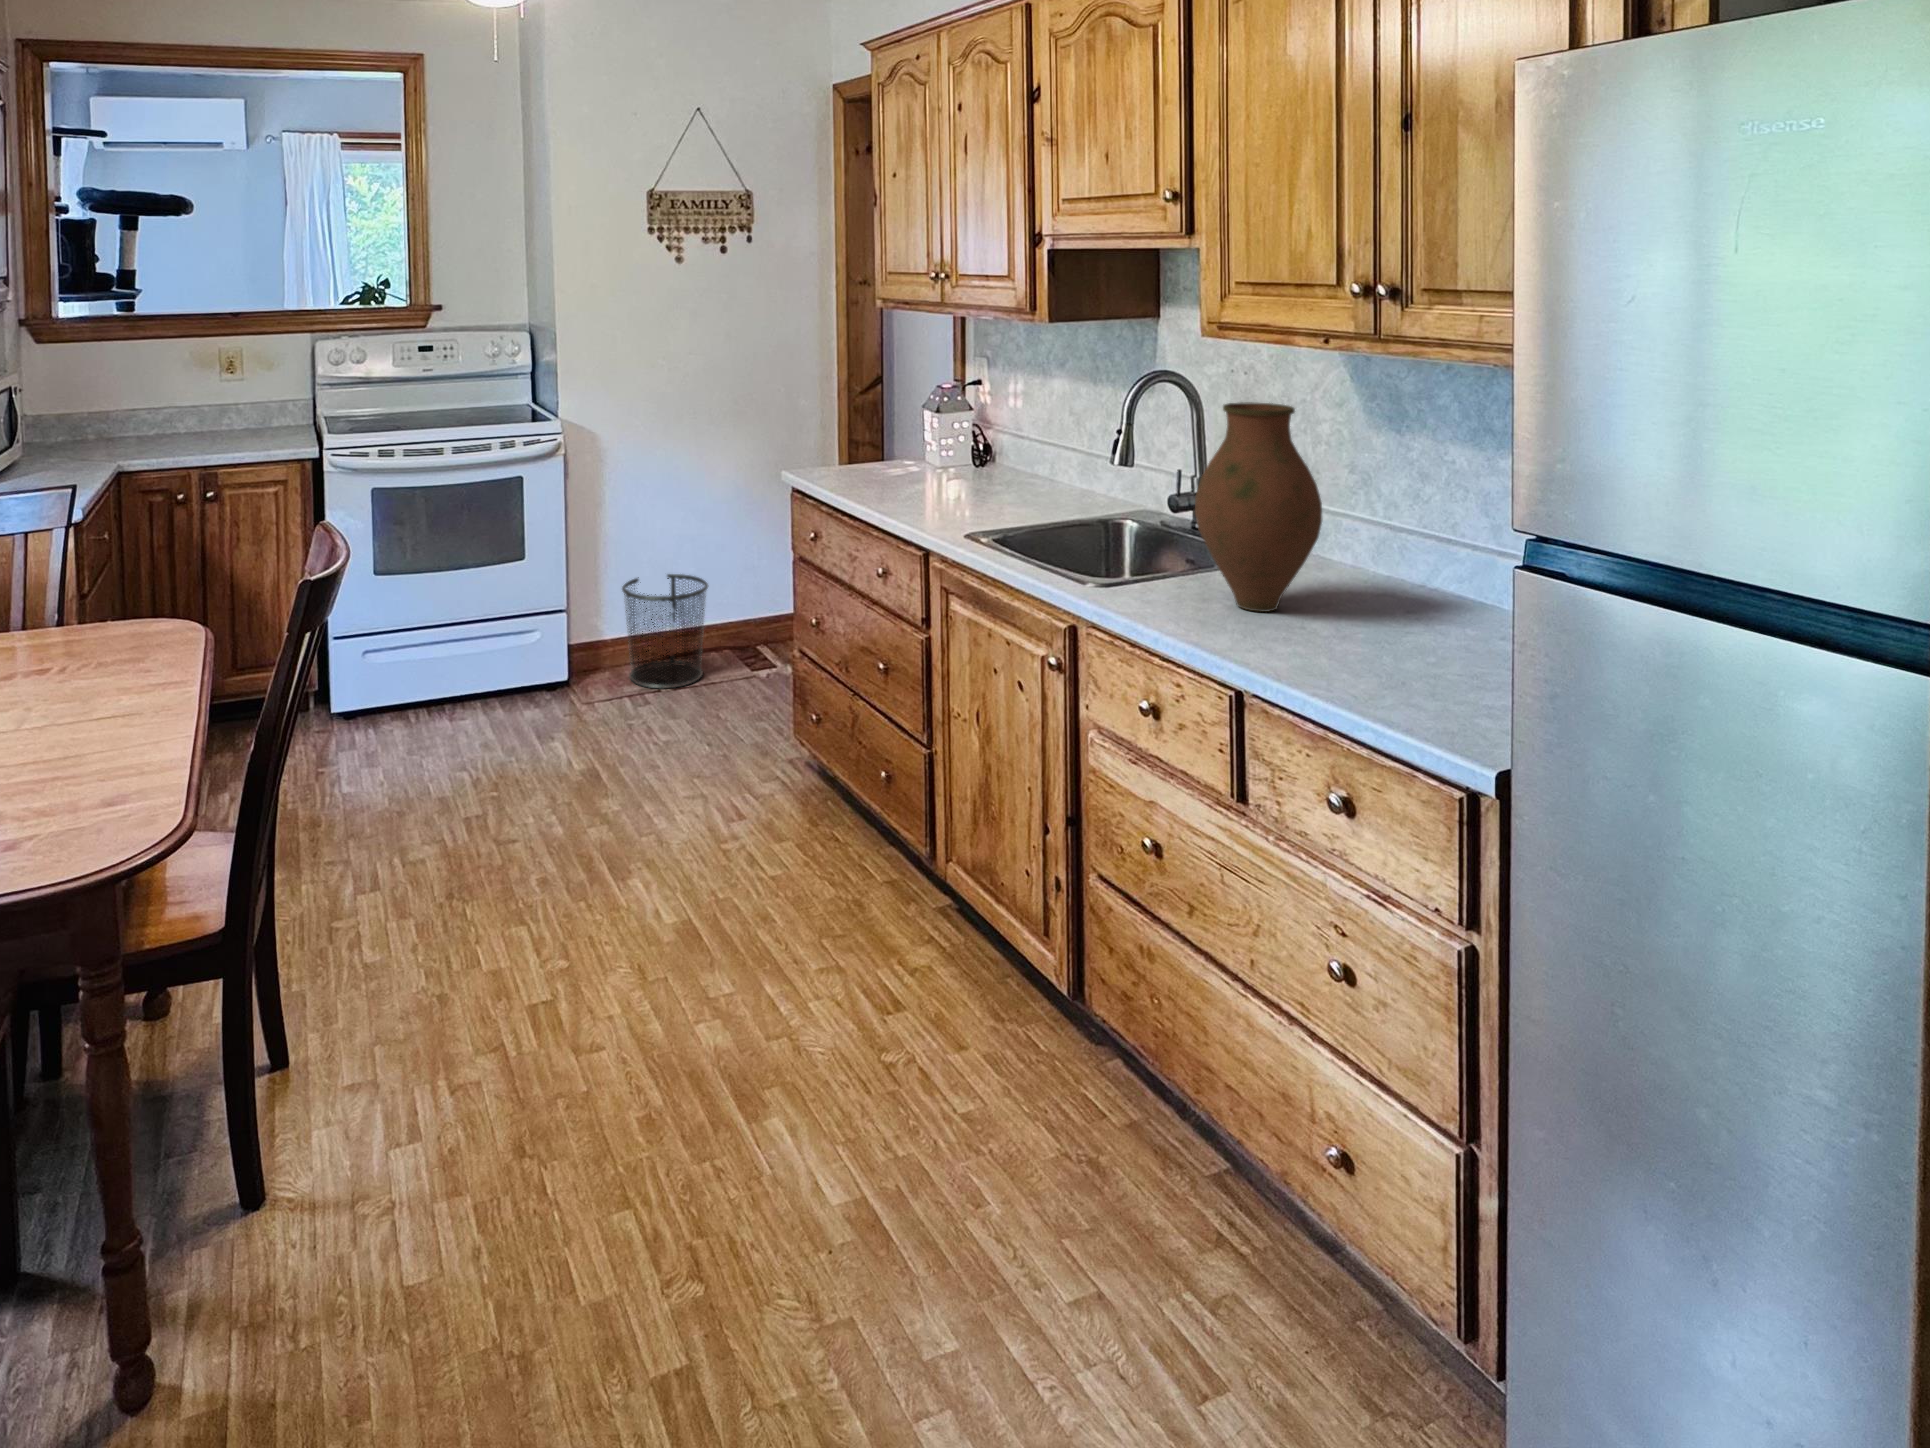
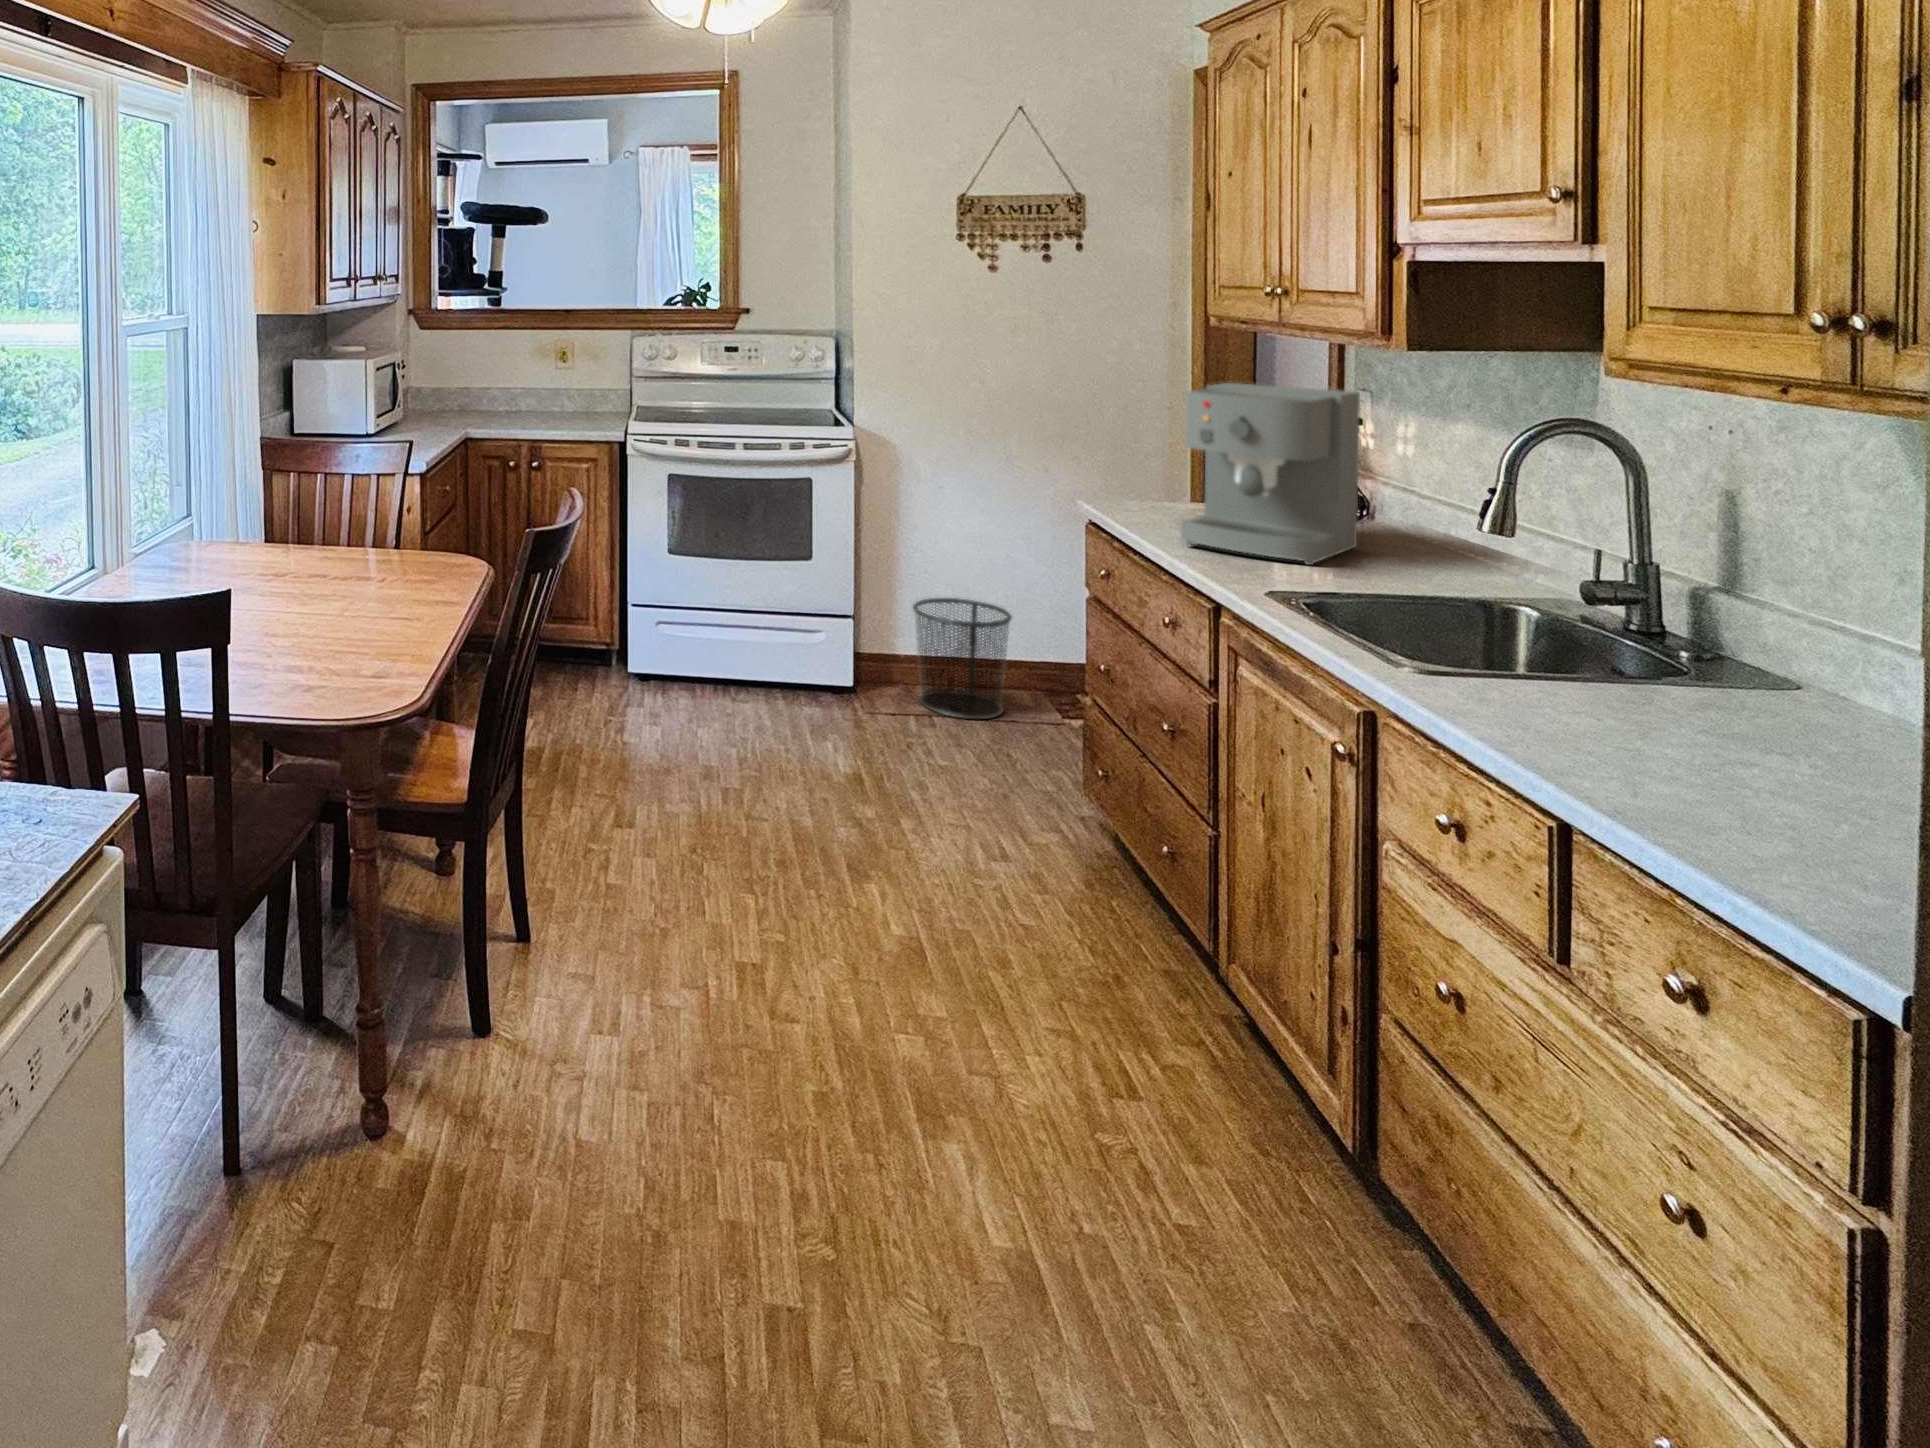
coffee maker: none [883,356,998,506] -> present [1181,383,1360,565]
vase: present [1195,402,1322,612] -> none [1551,464,1777,745]

